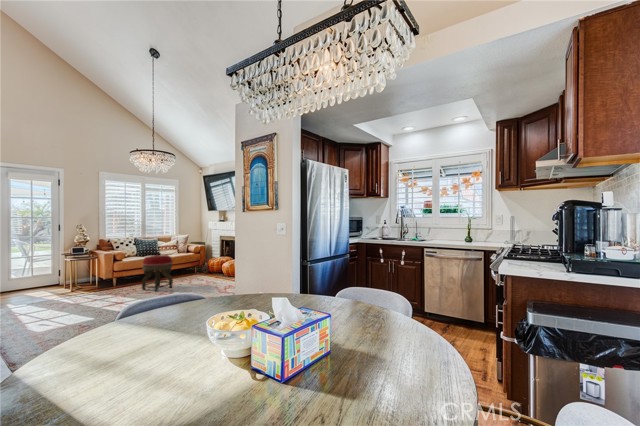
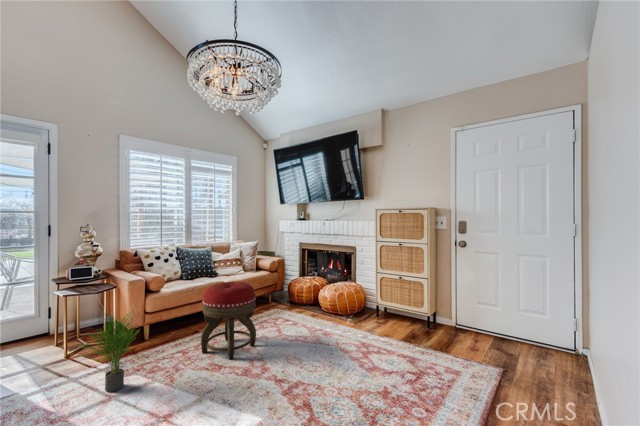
potted plant: none [78,263,110,299] -> present [85,314,137,392]

